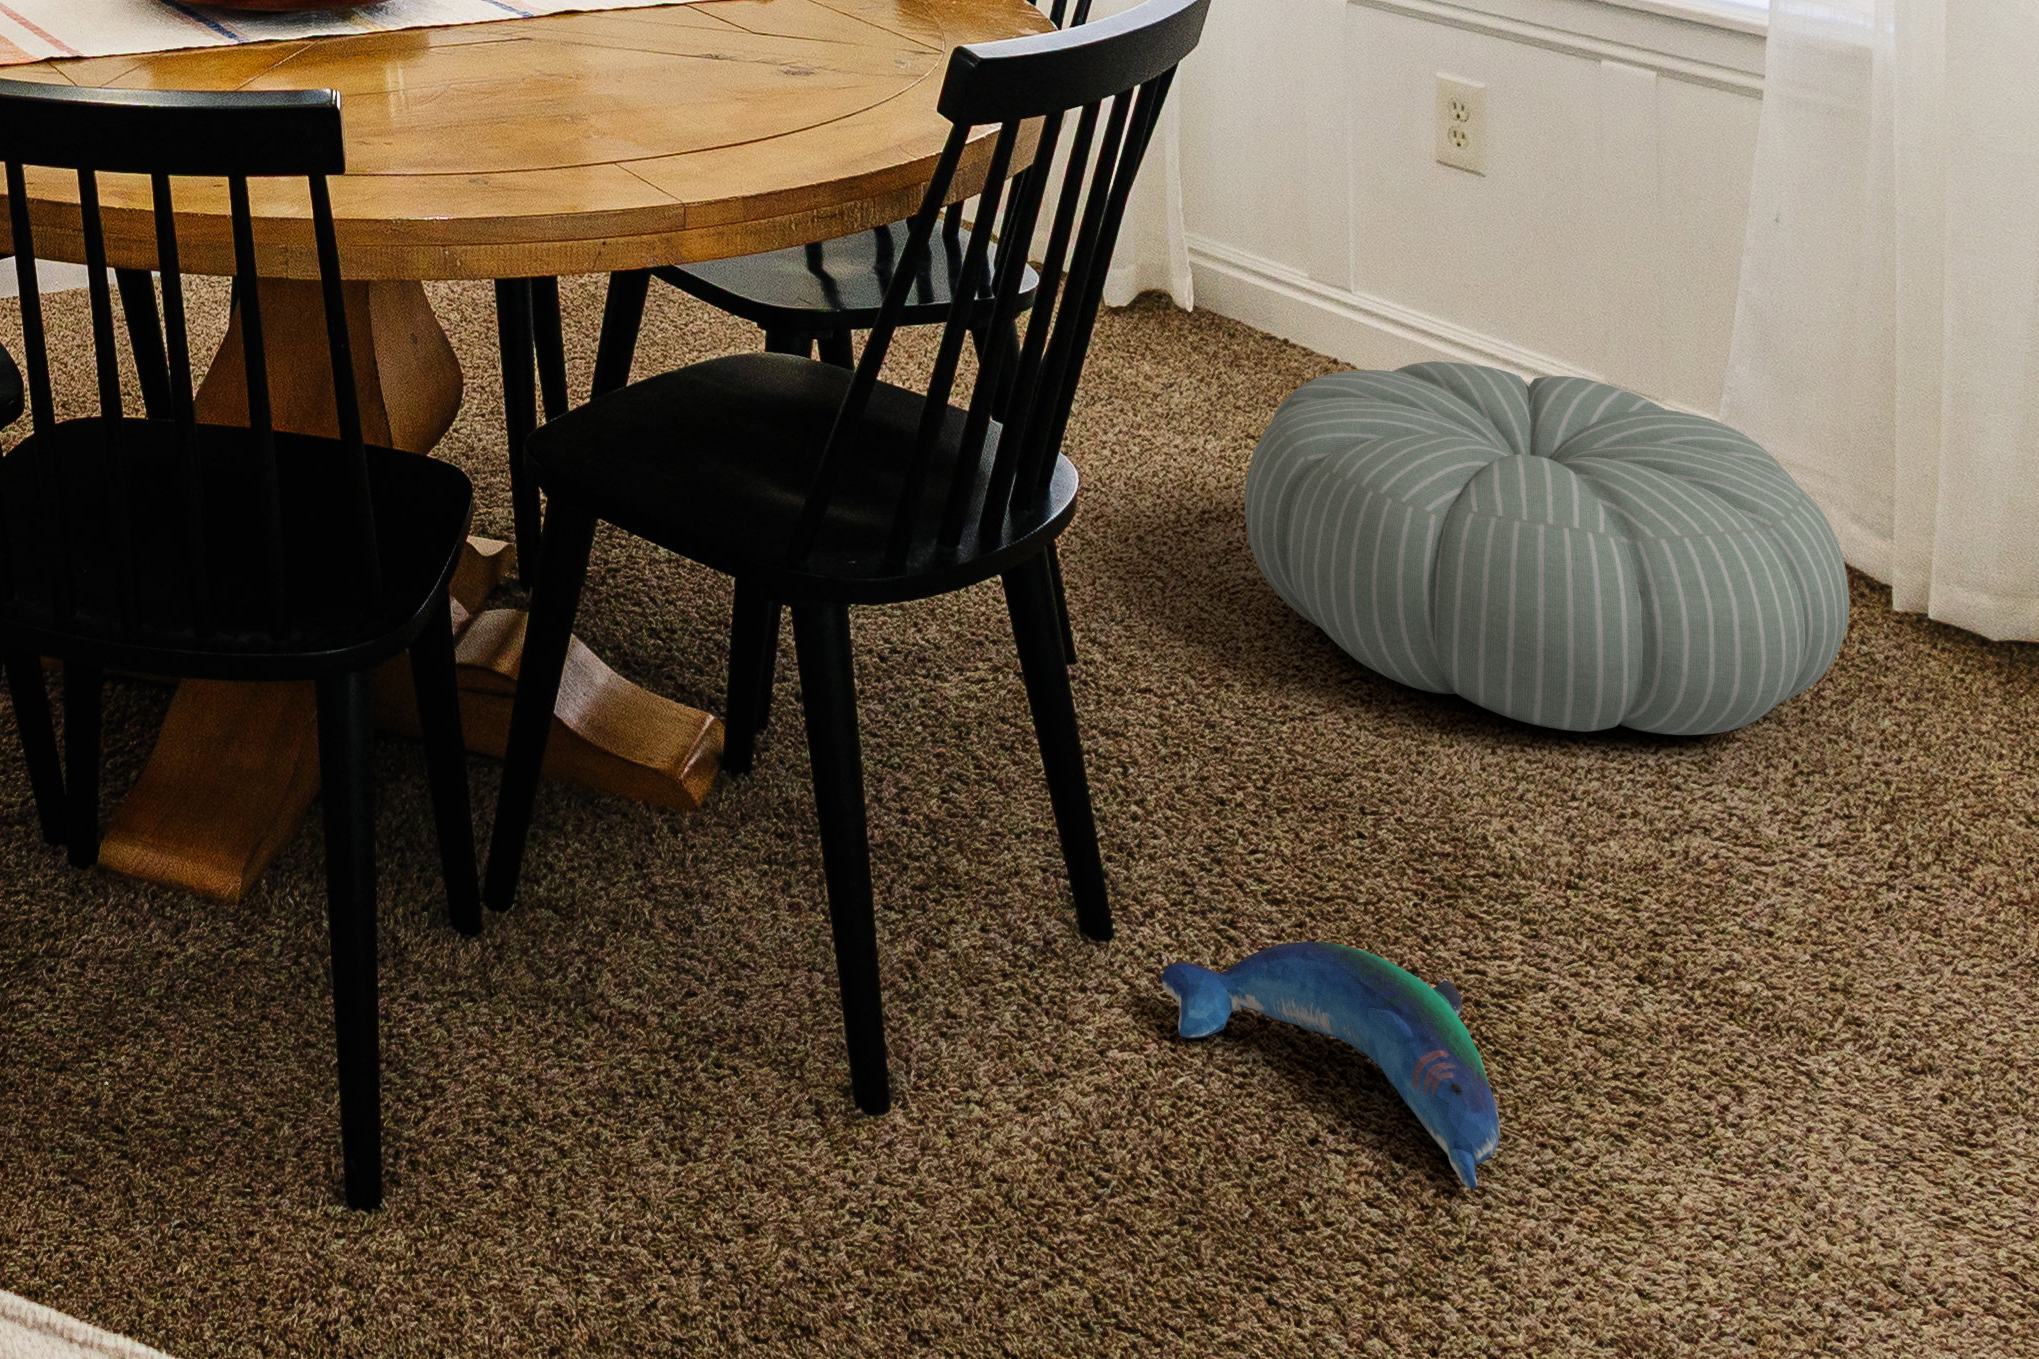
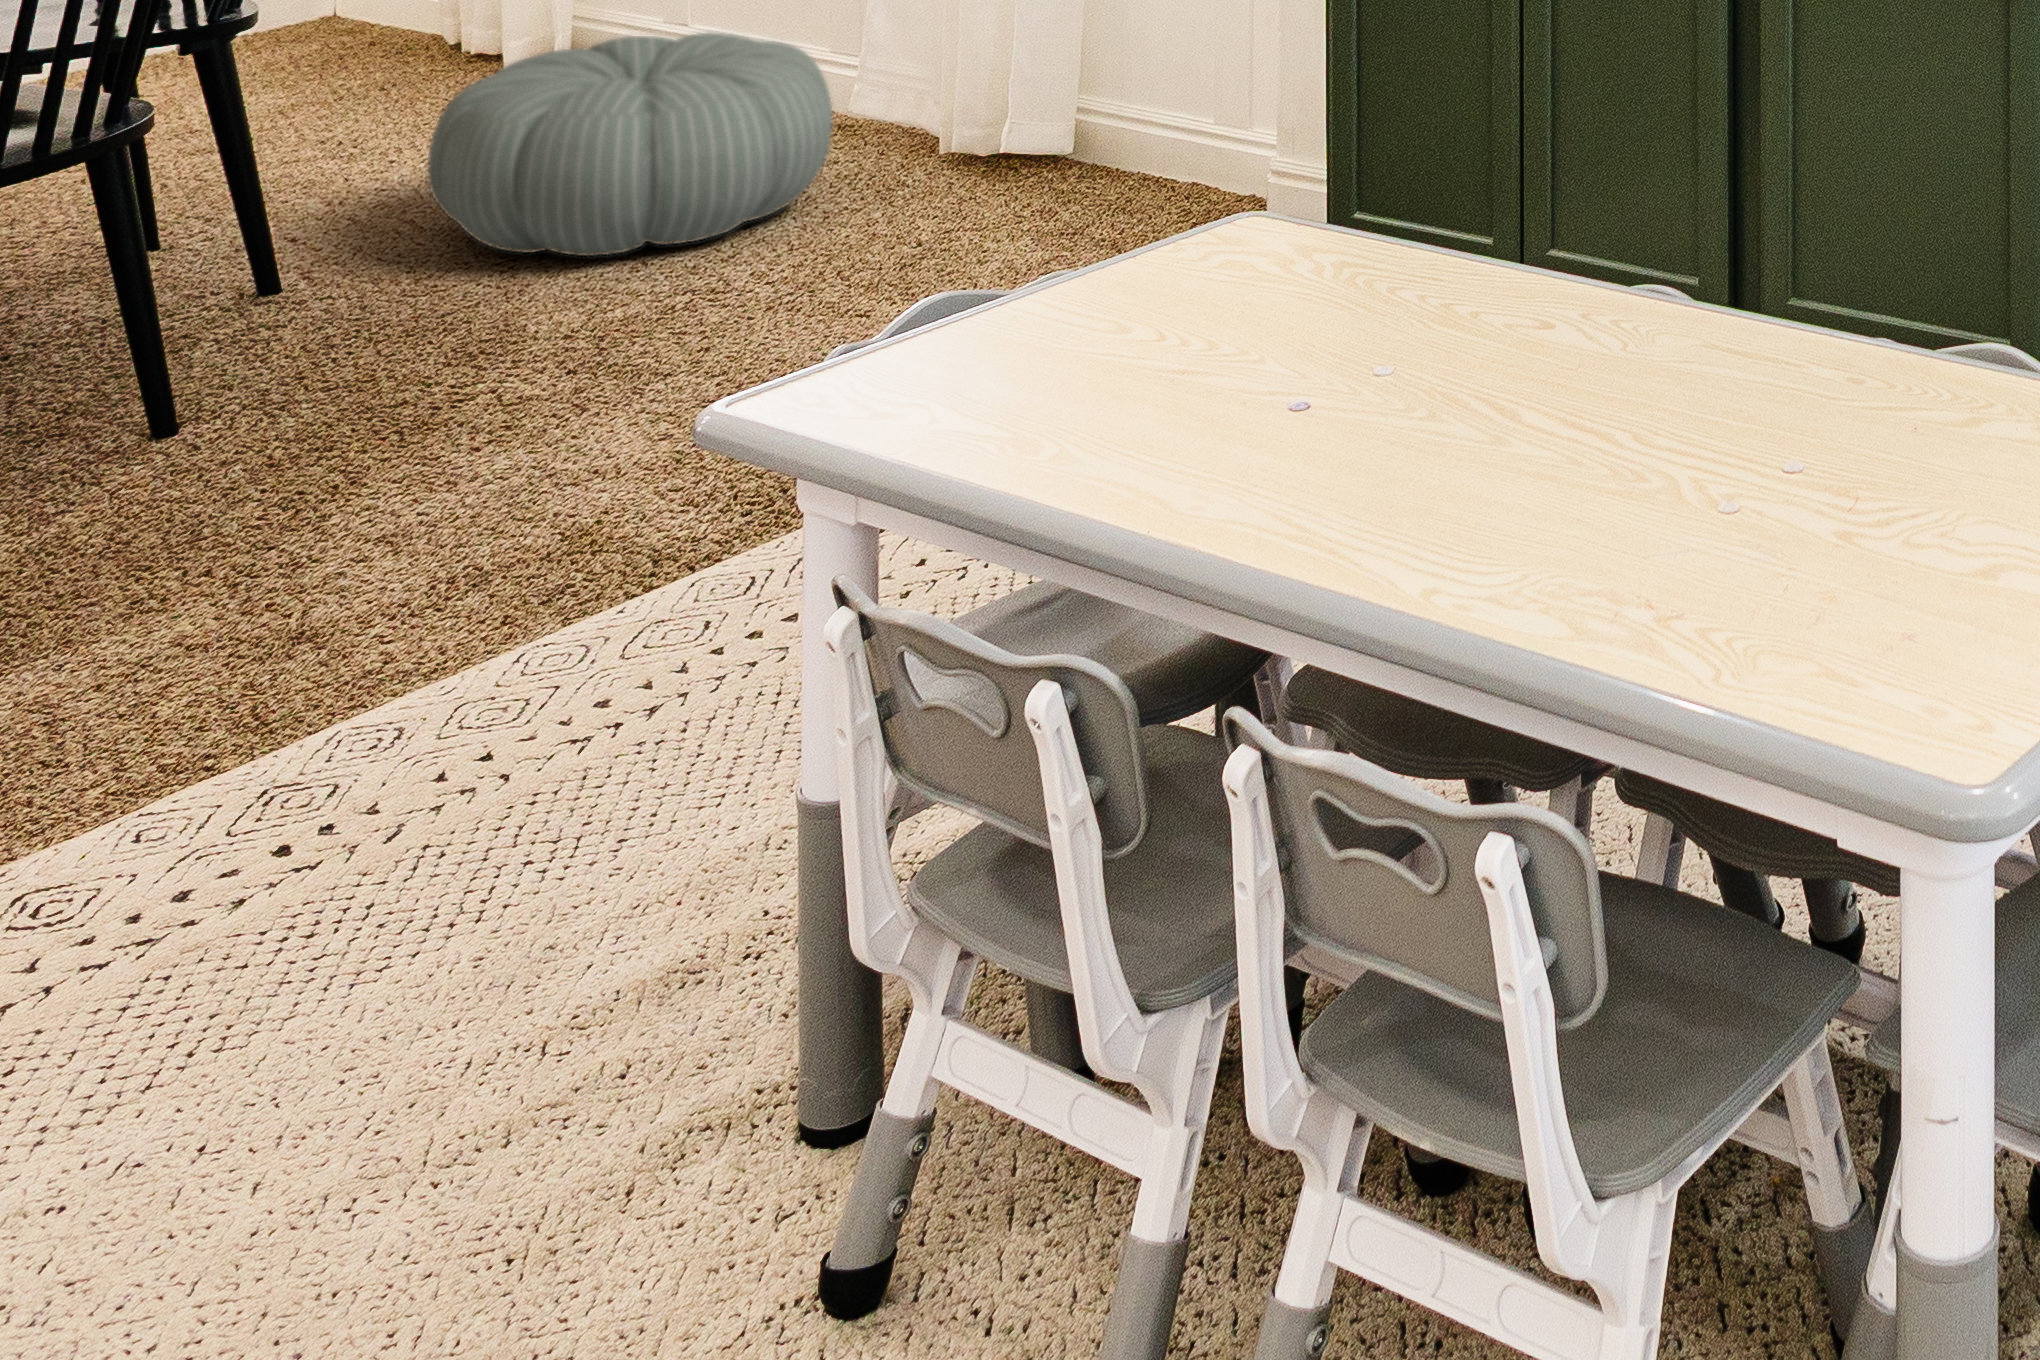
plush toy: present [1161,942,1500,1189] -> none [147,374,348,486]

